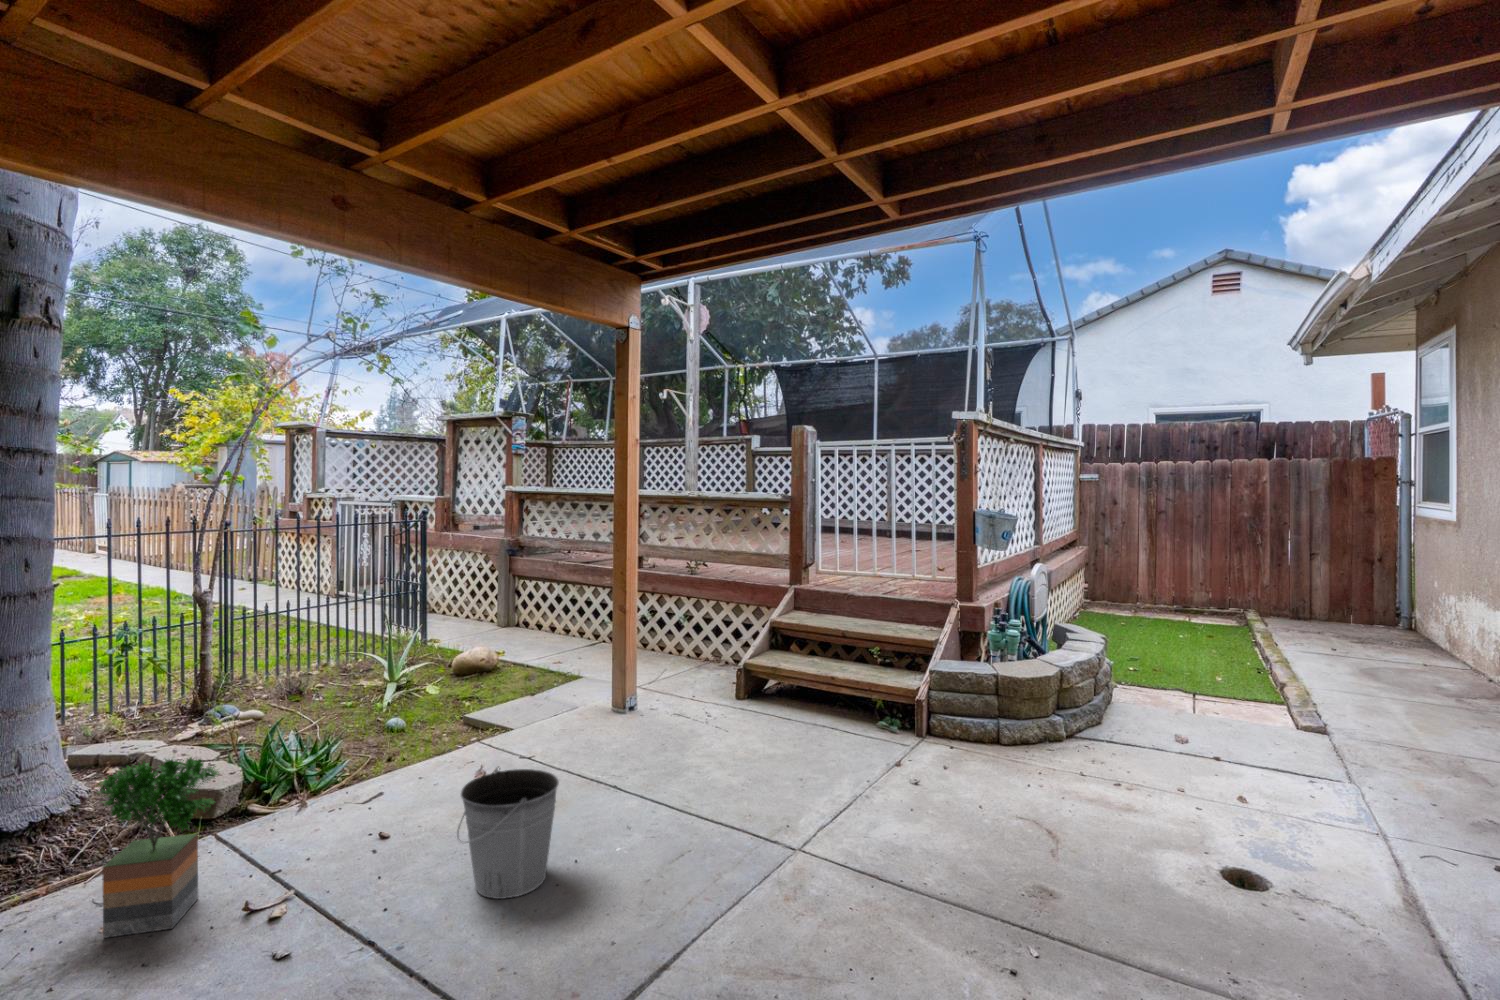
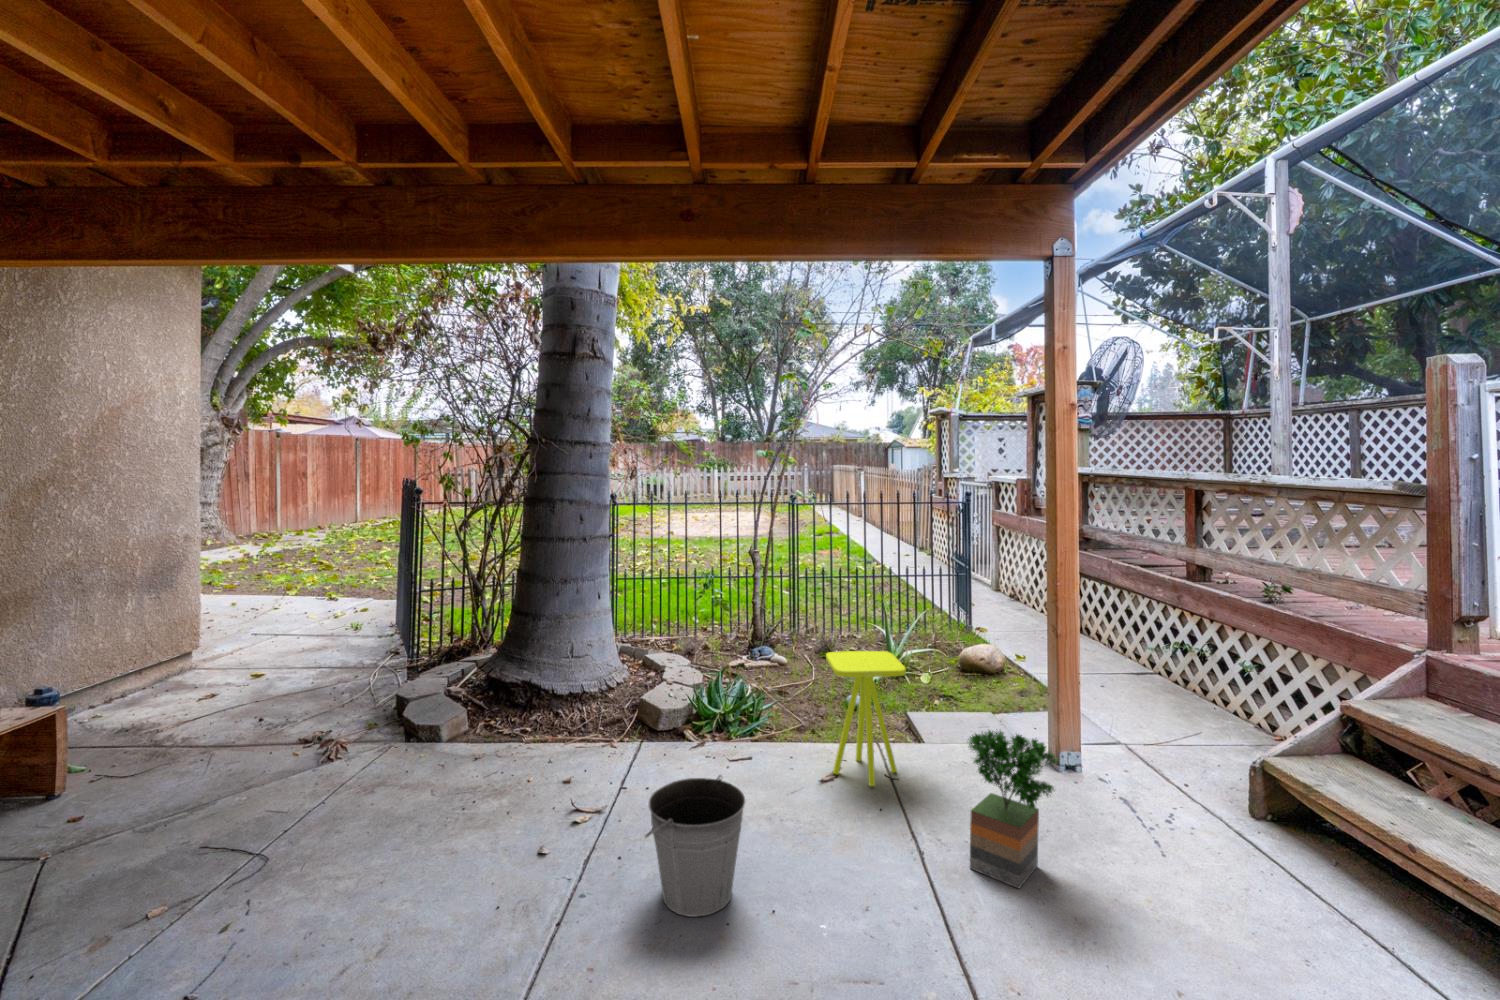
side table: none [459,647,550,774] -> present [826,651,906,786]
potted tree: present [96,757,218,938] -> present [967,730,1058,888]

